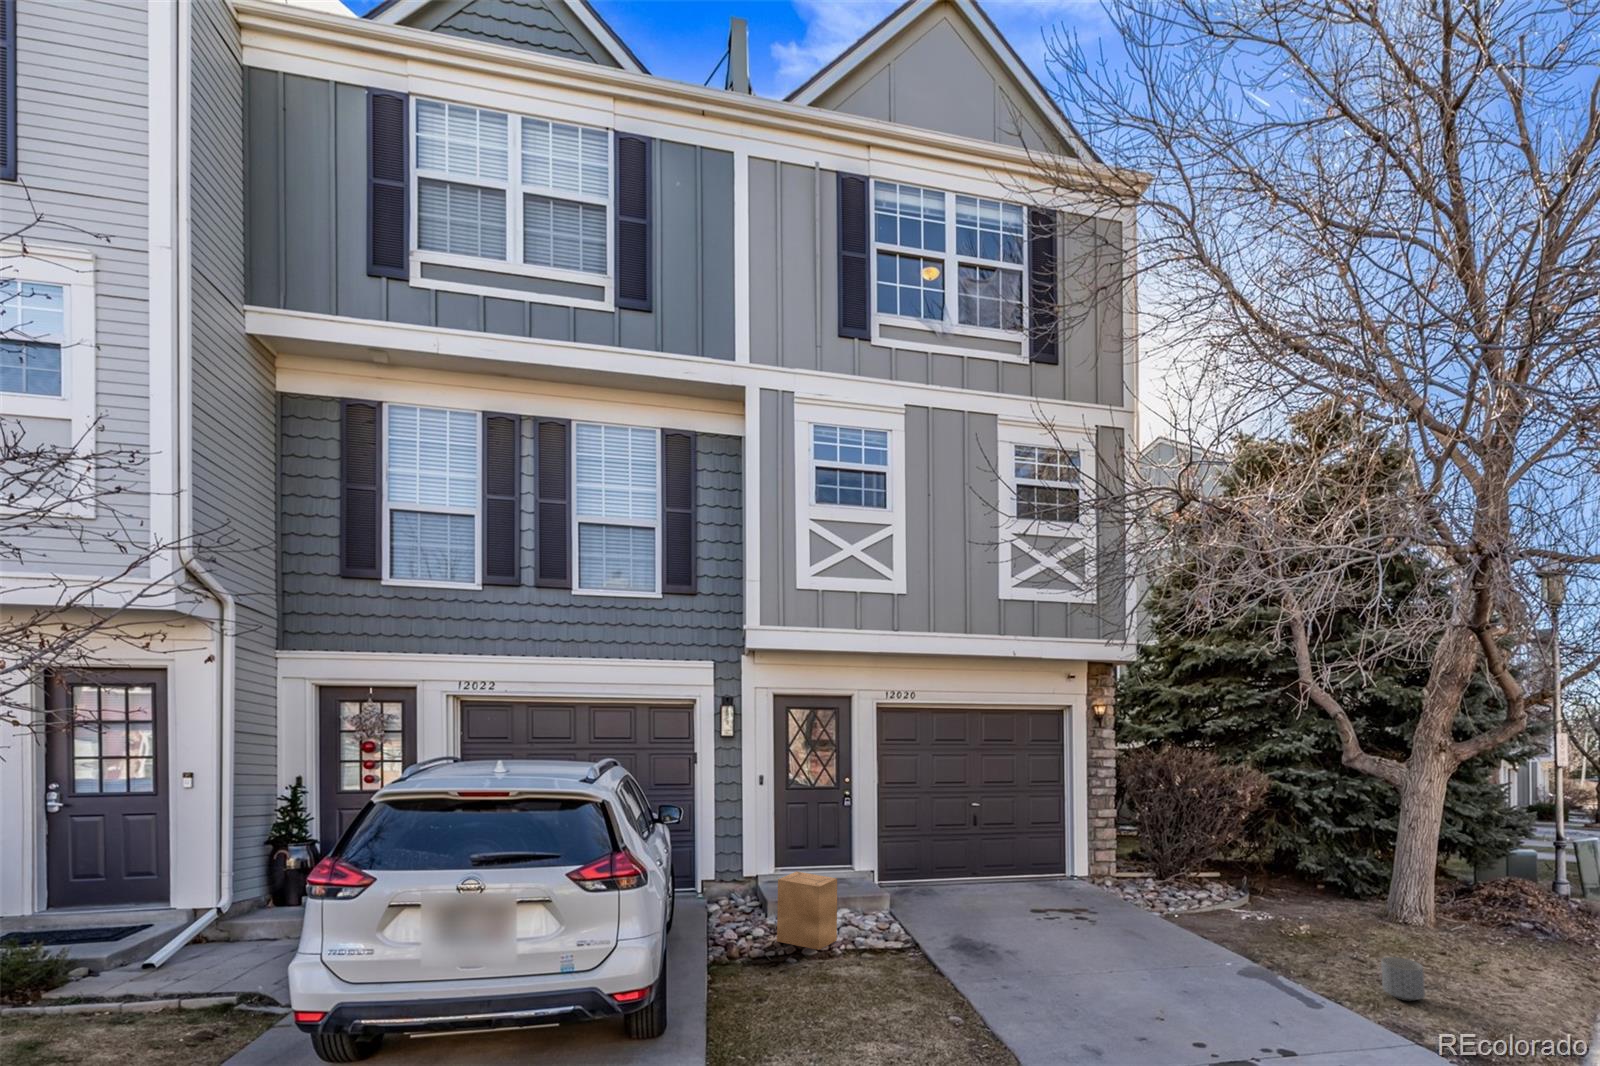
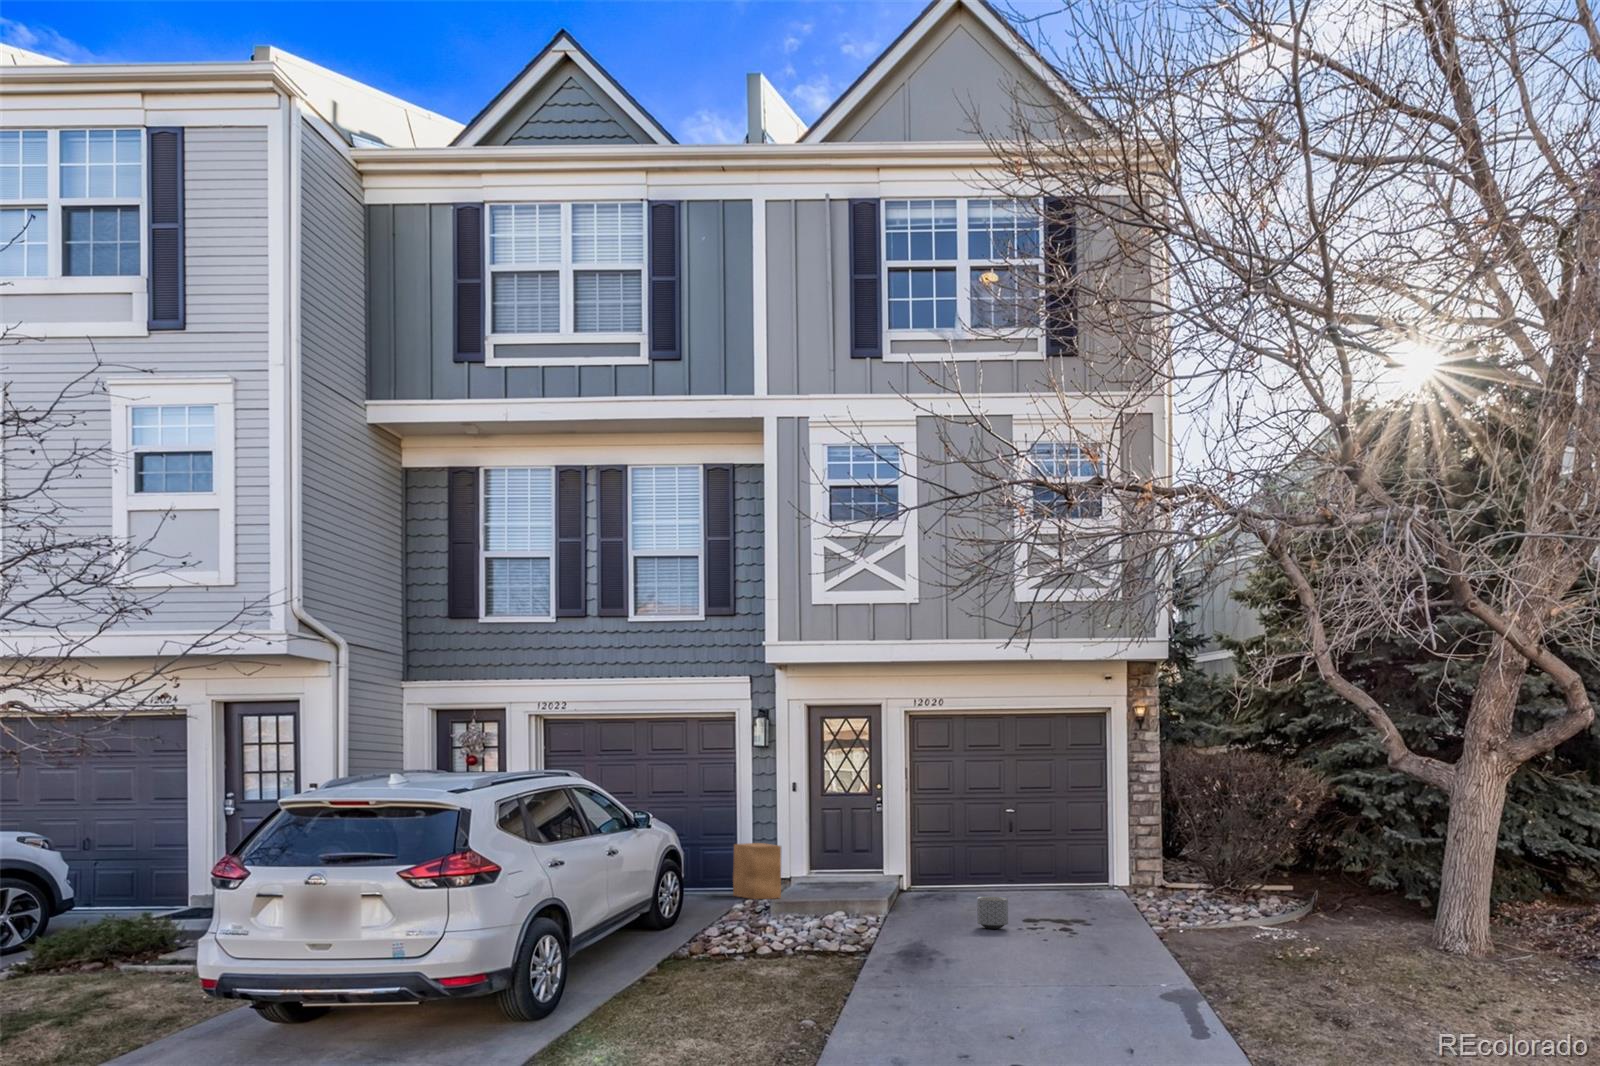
planter: present [1381,957,1425,1001] -> present [977,897,1008,929]

